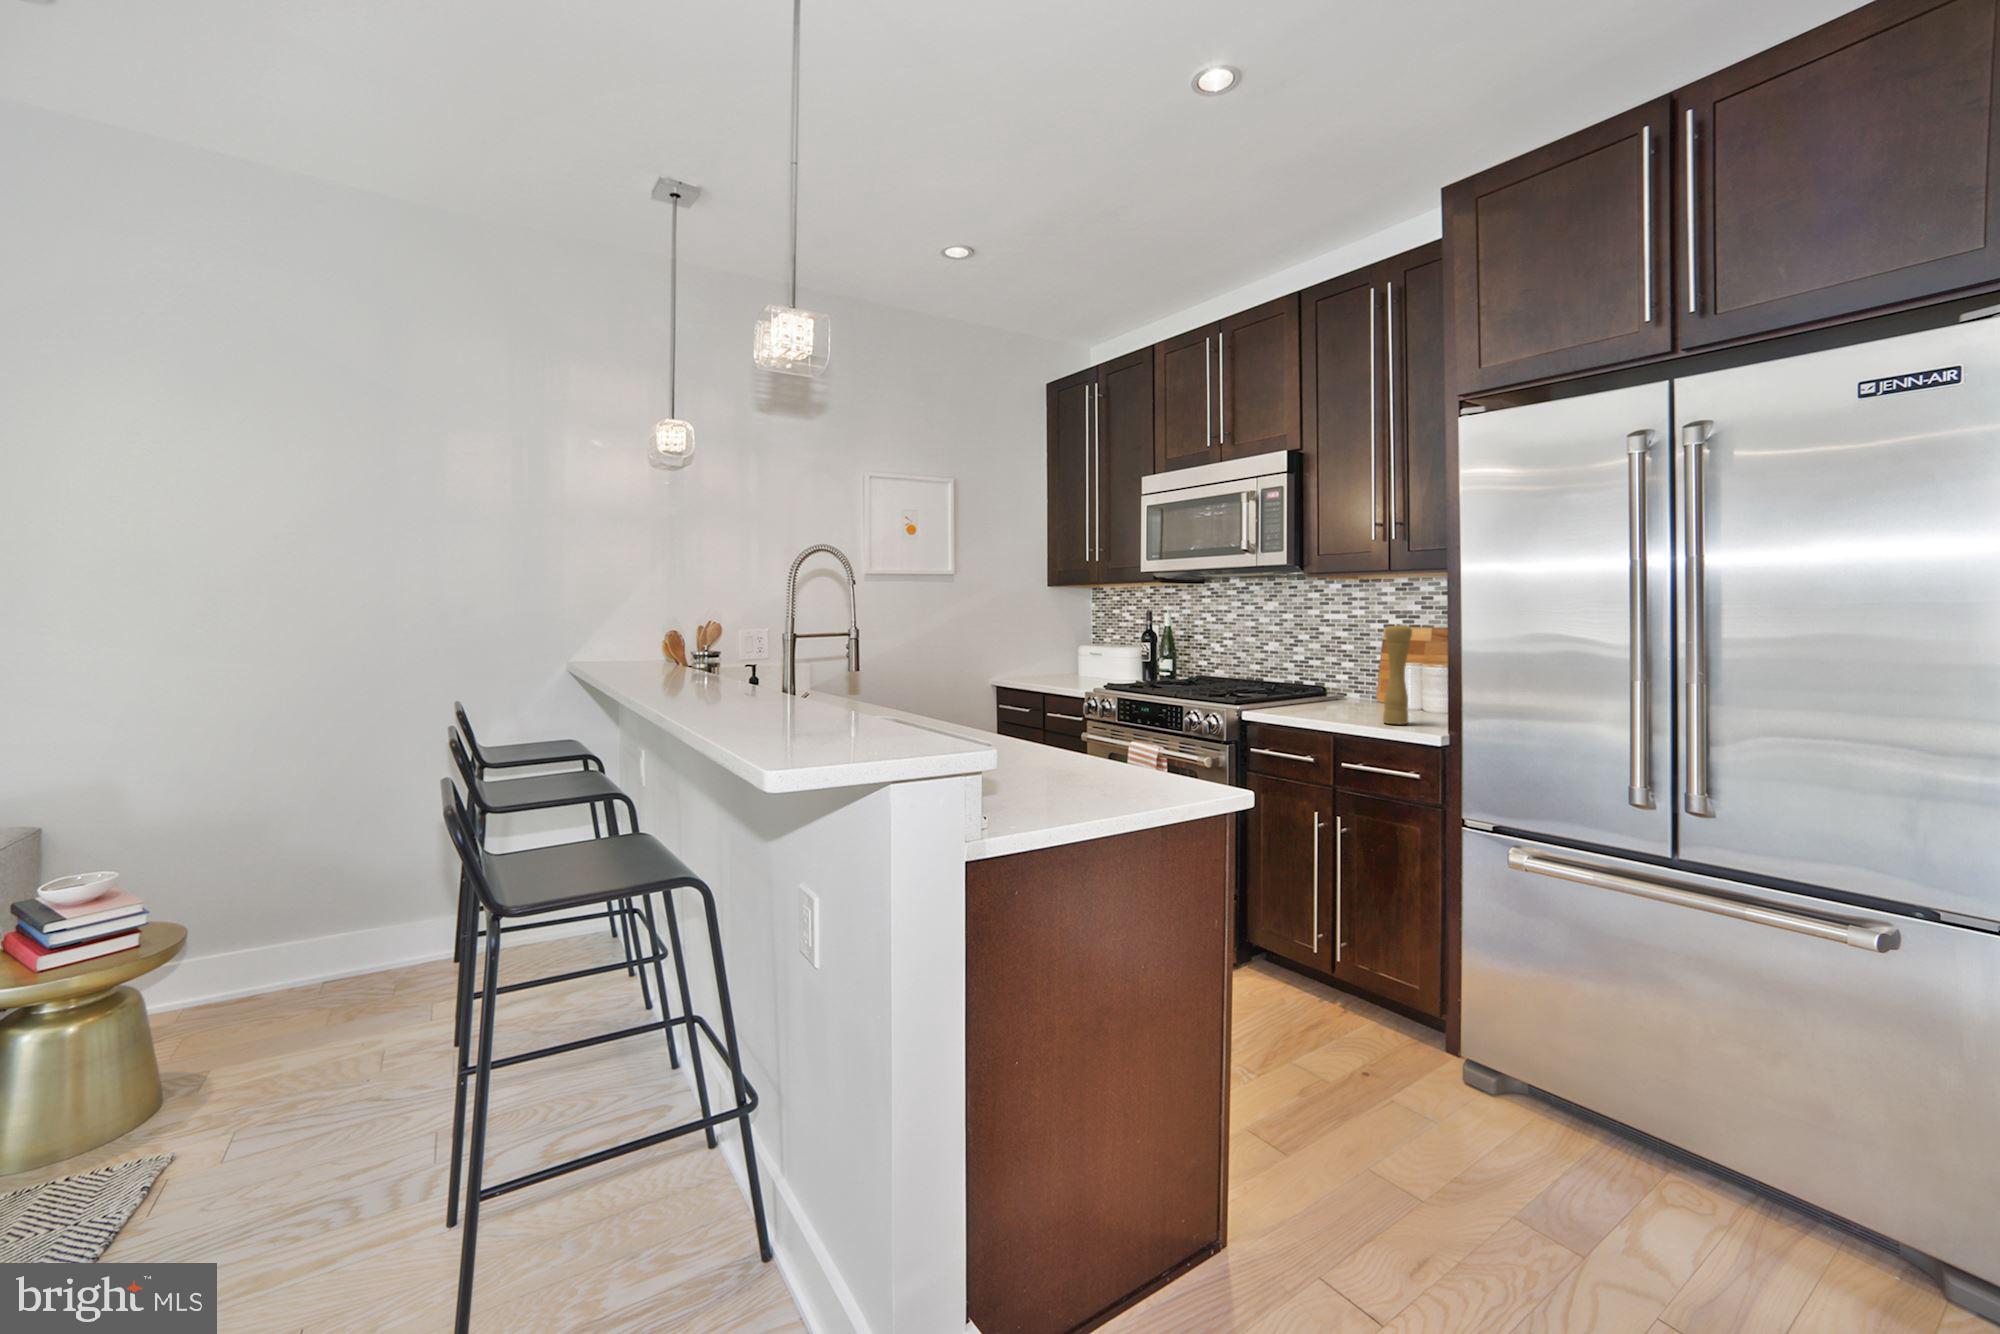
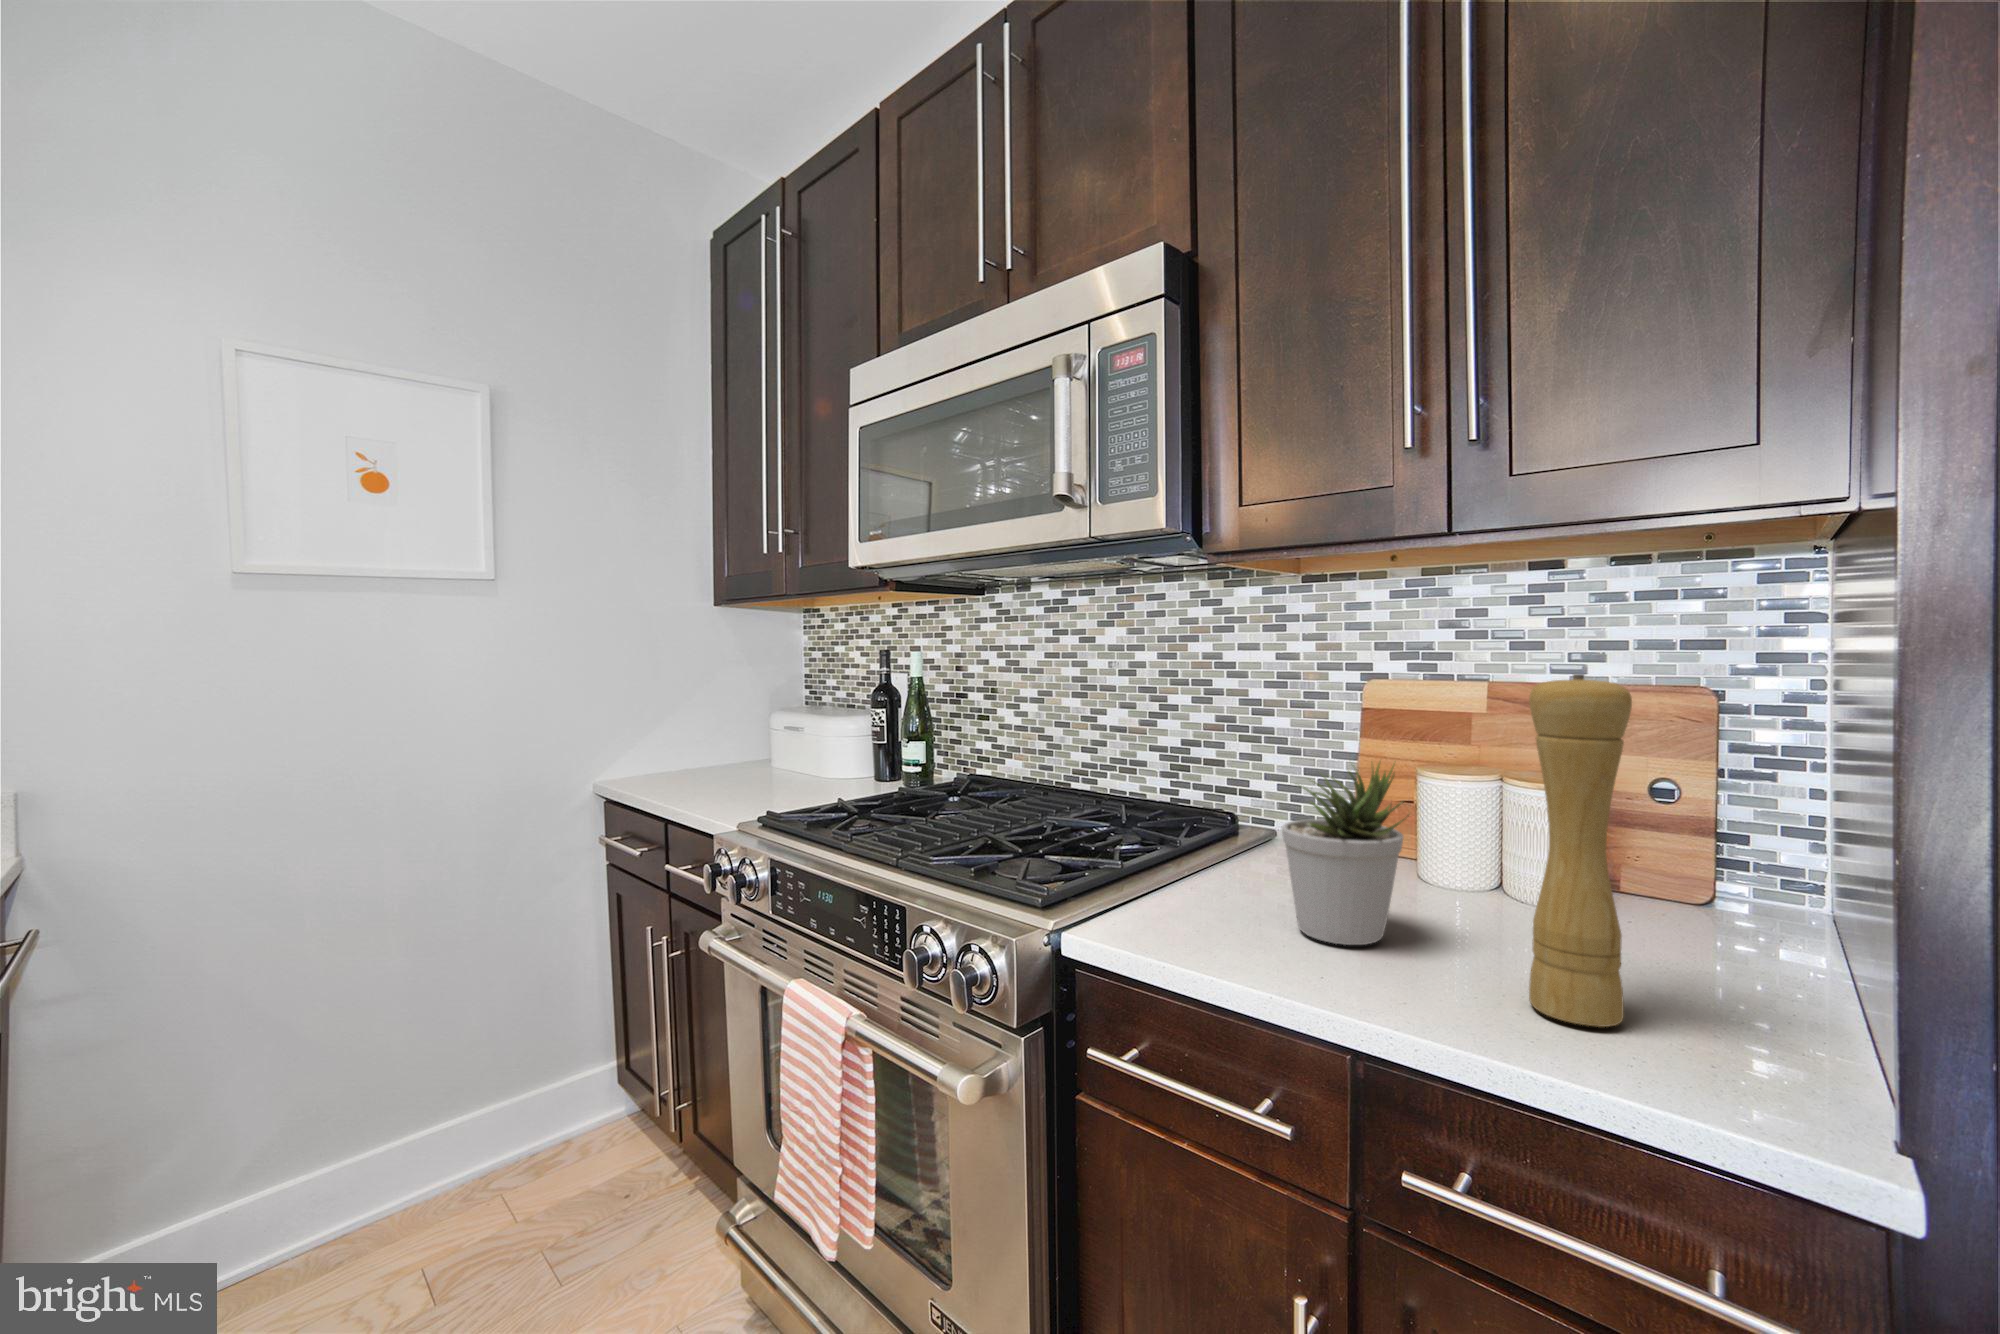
potted plant: none [1319,652,1361,714] -> present [1282,763,1404,945]

